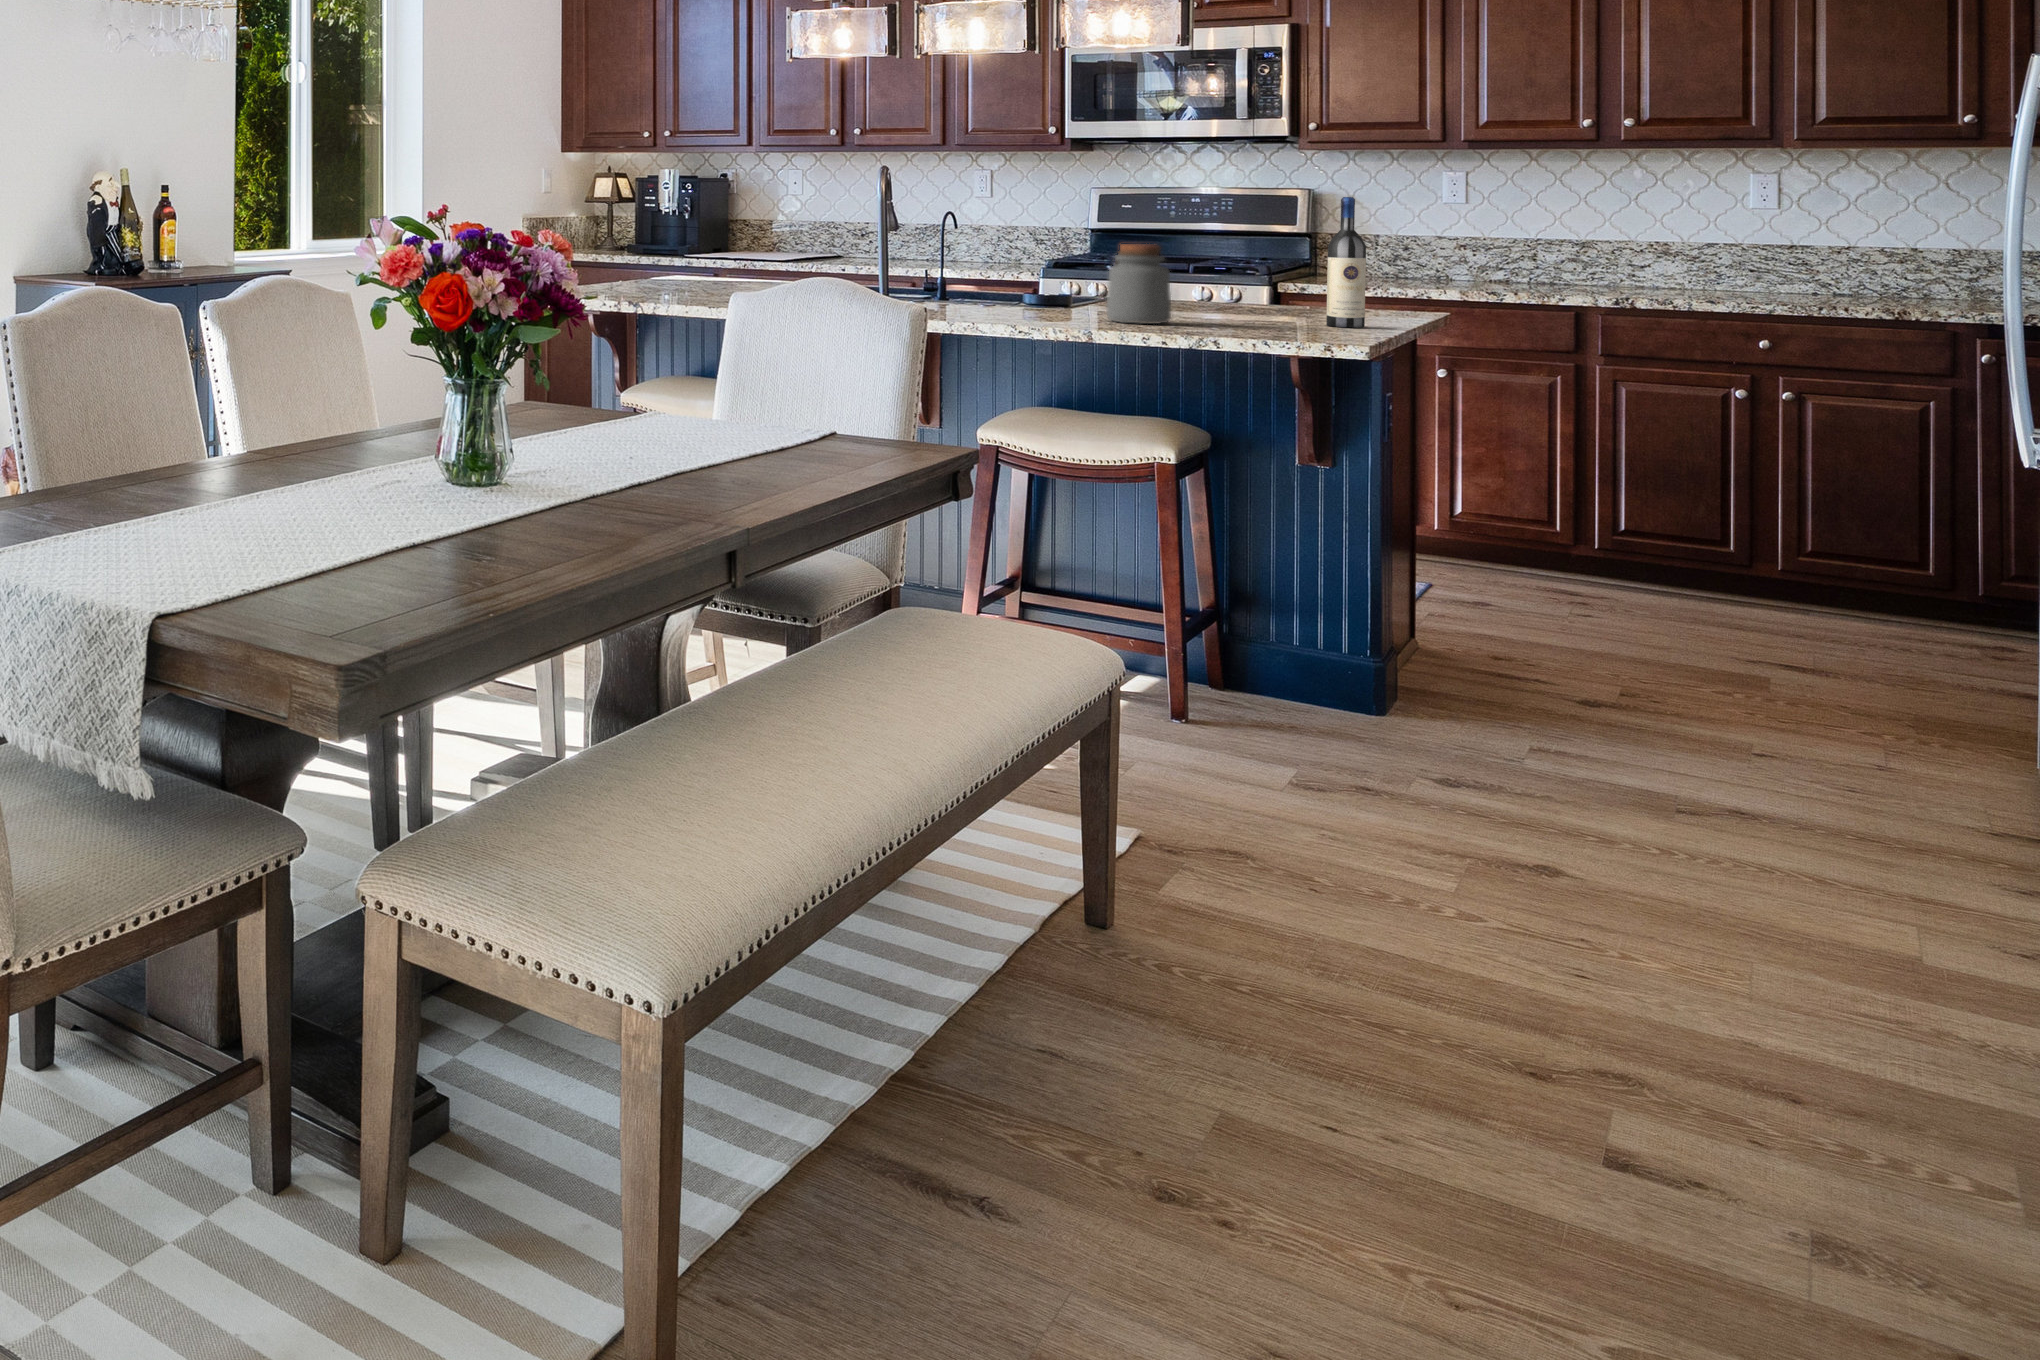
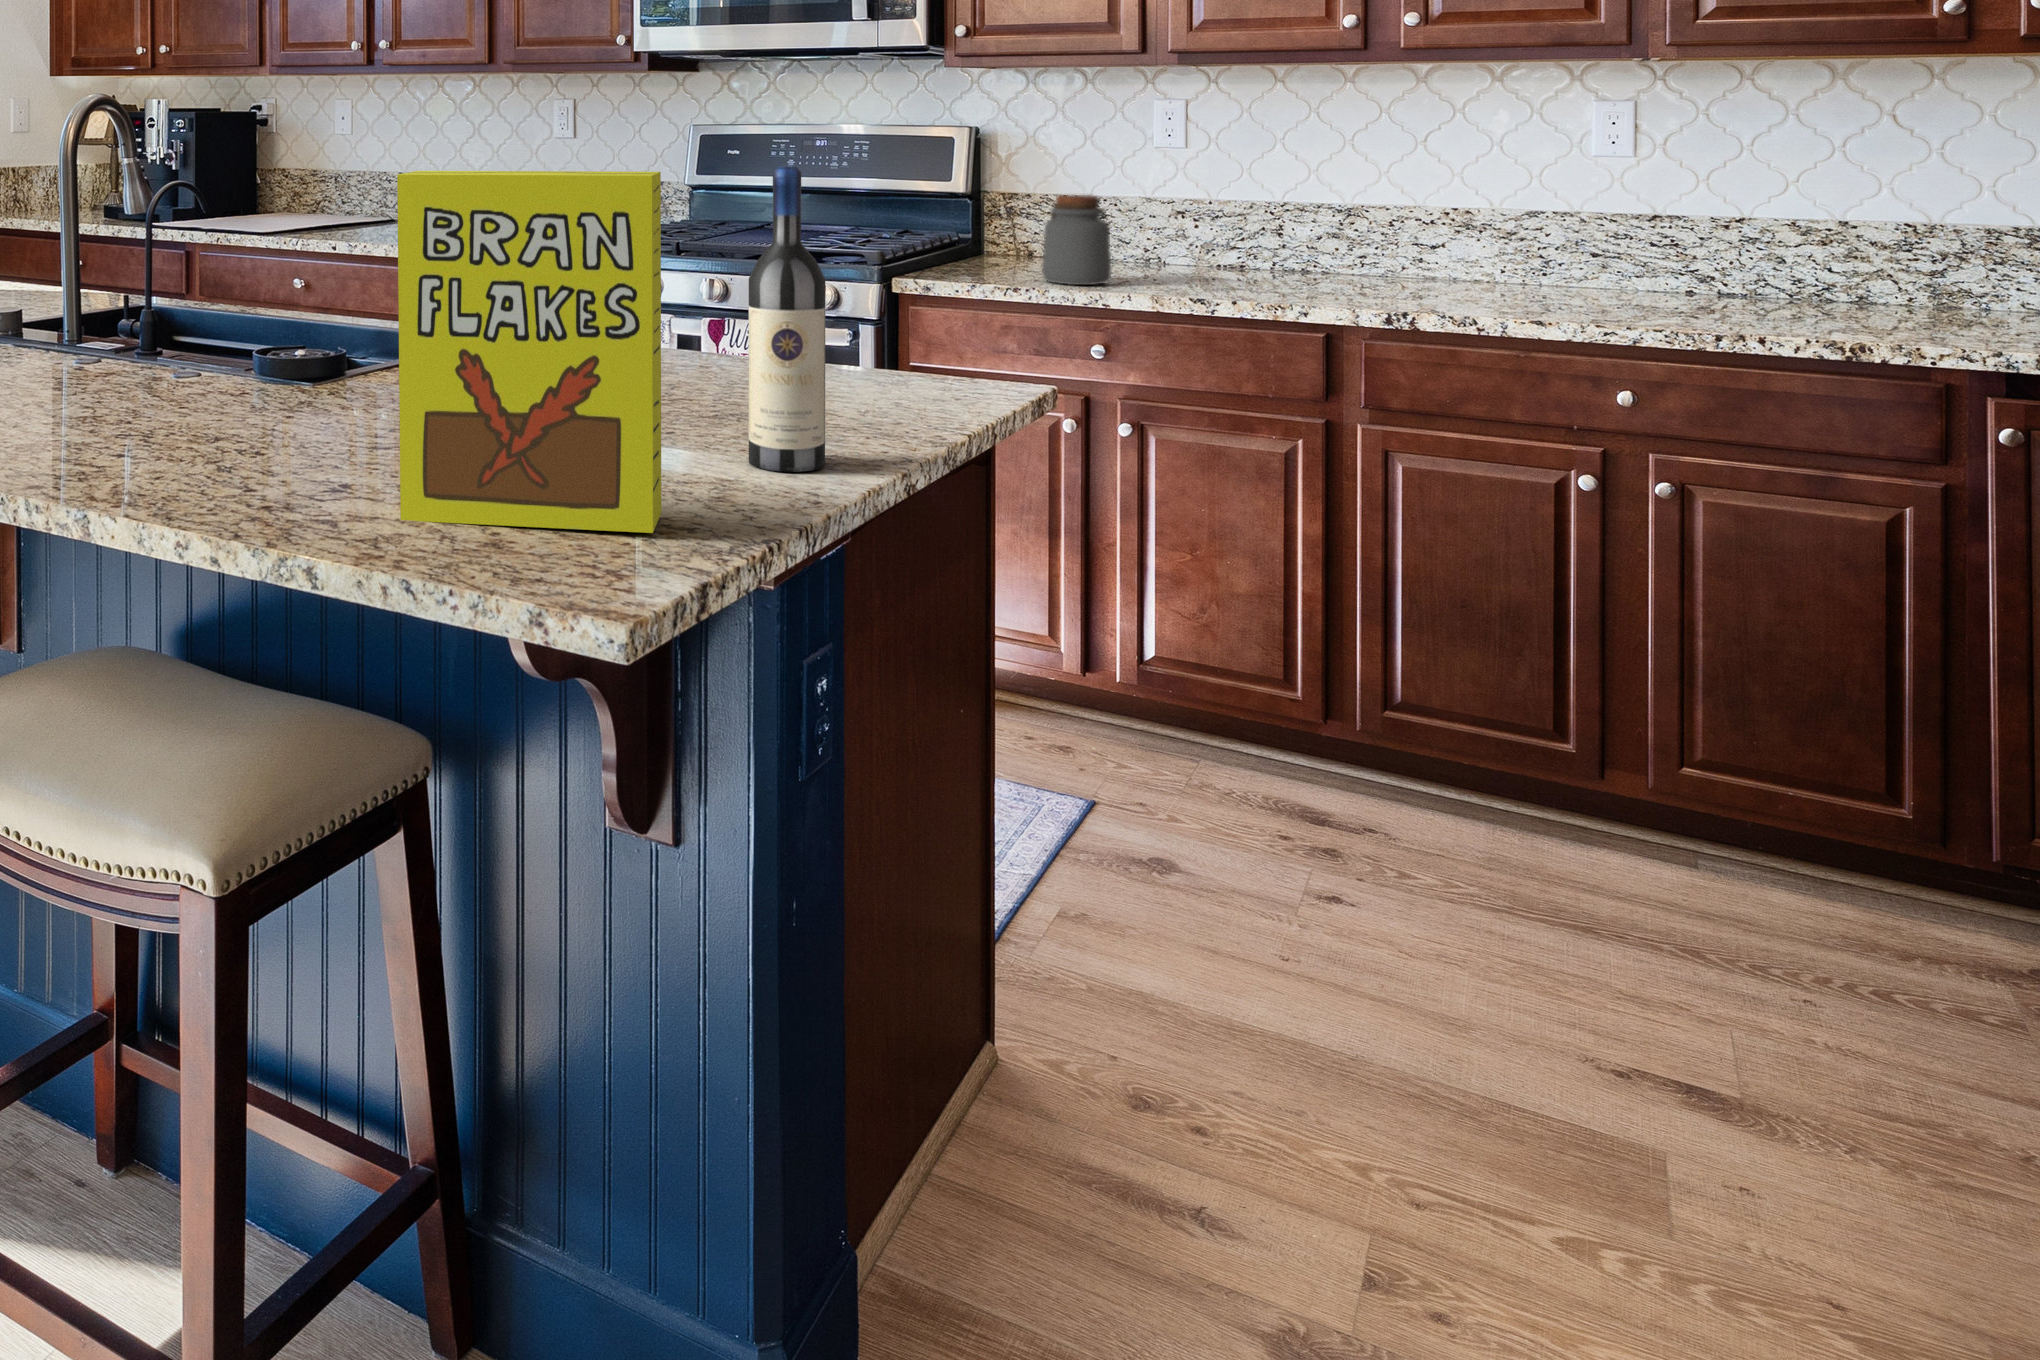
cereal box: none [1210,195,1331,333] -> present [397,171,661,533]
jar: present [1106,244,1171,324] -> present [1042,195,1111,285]

